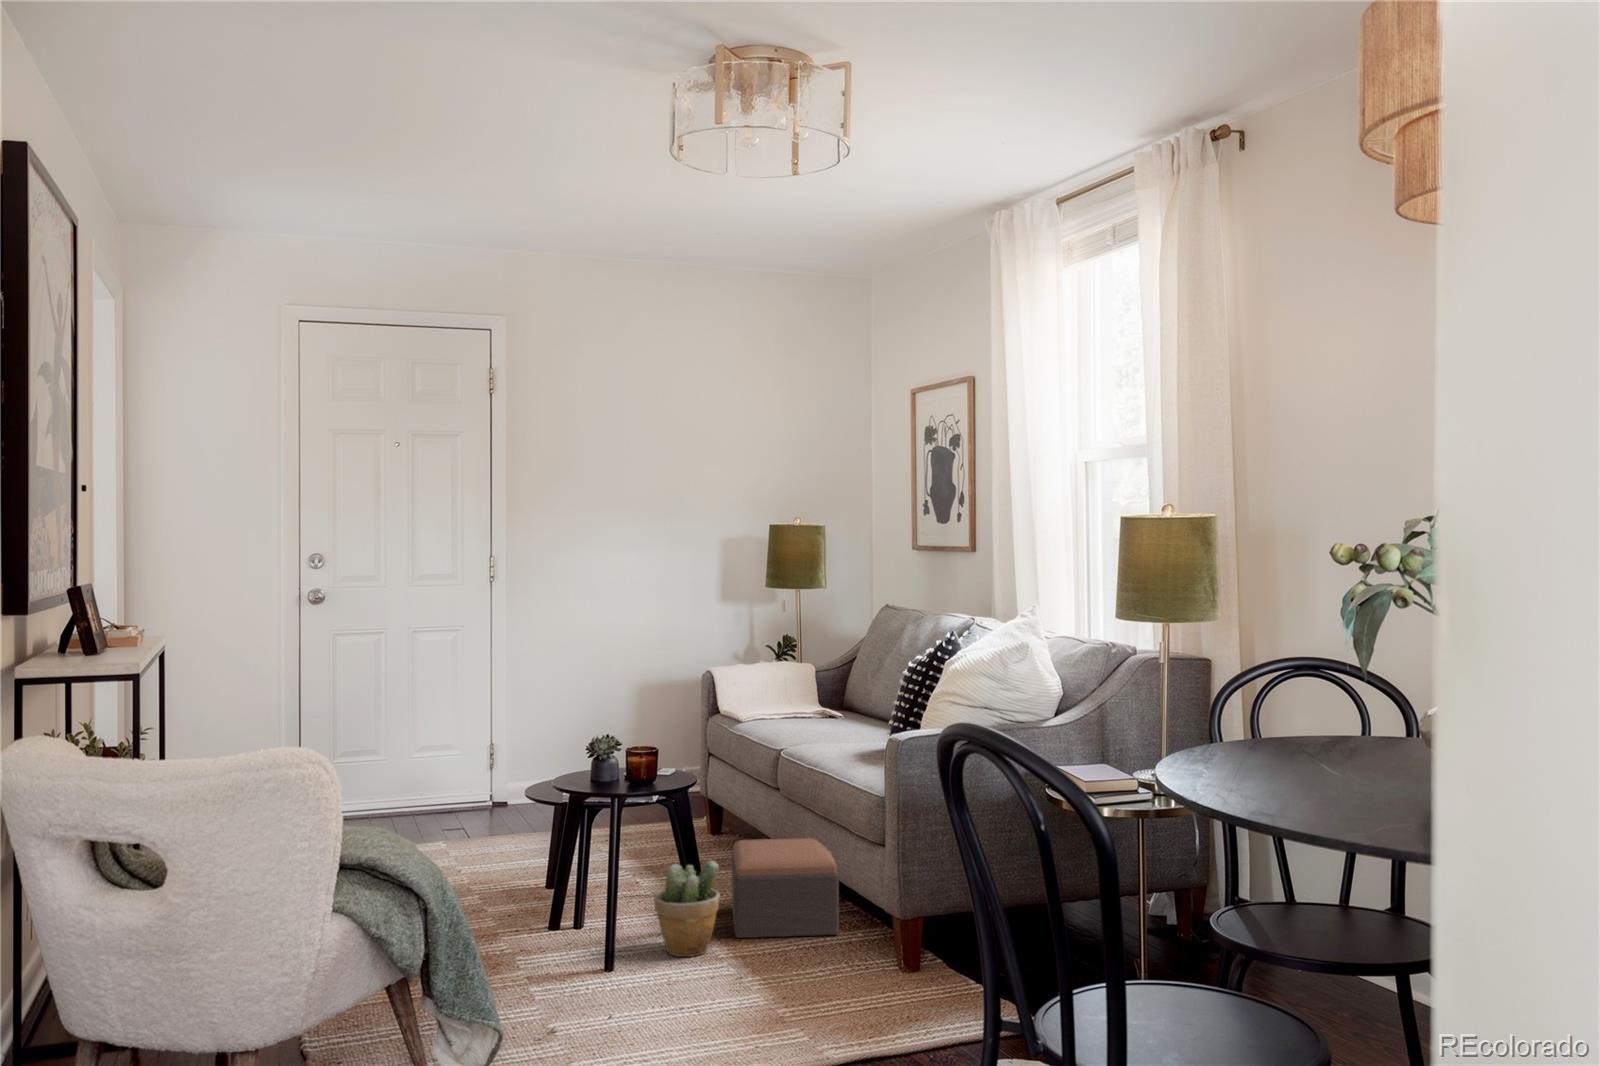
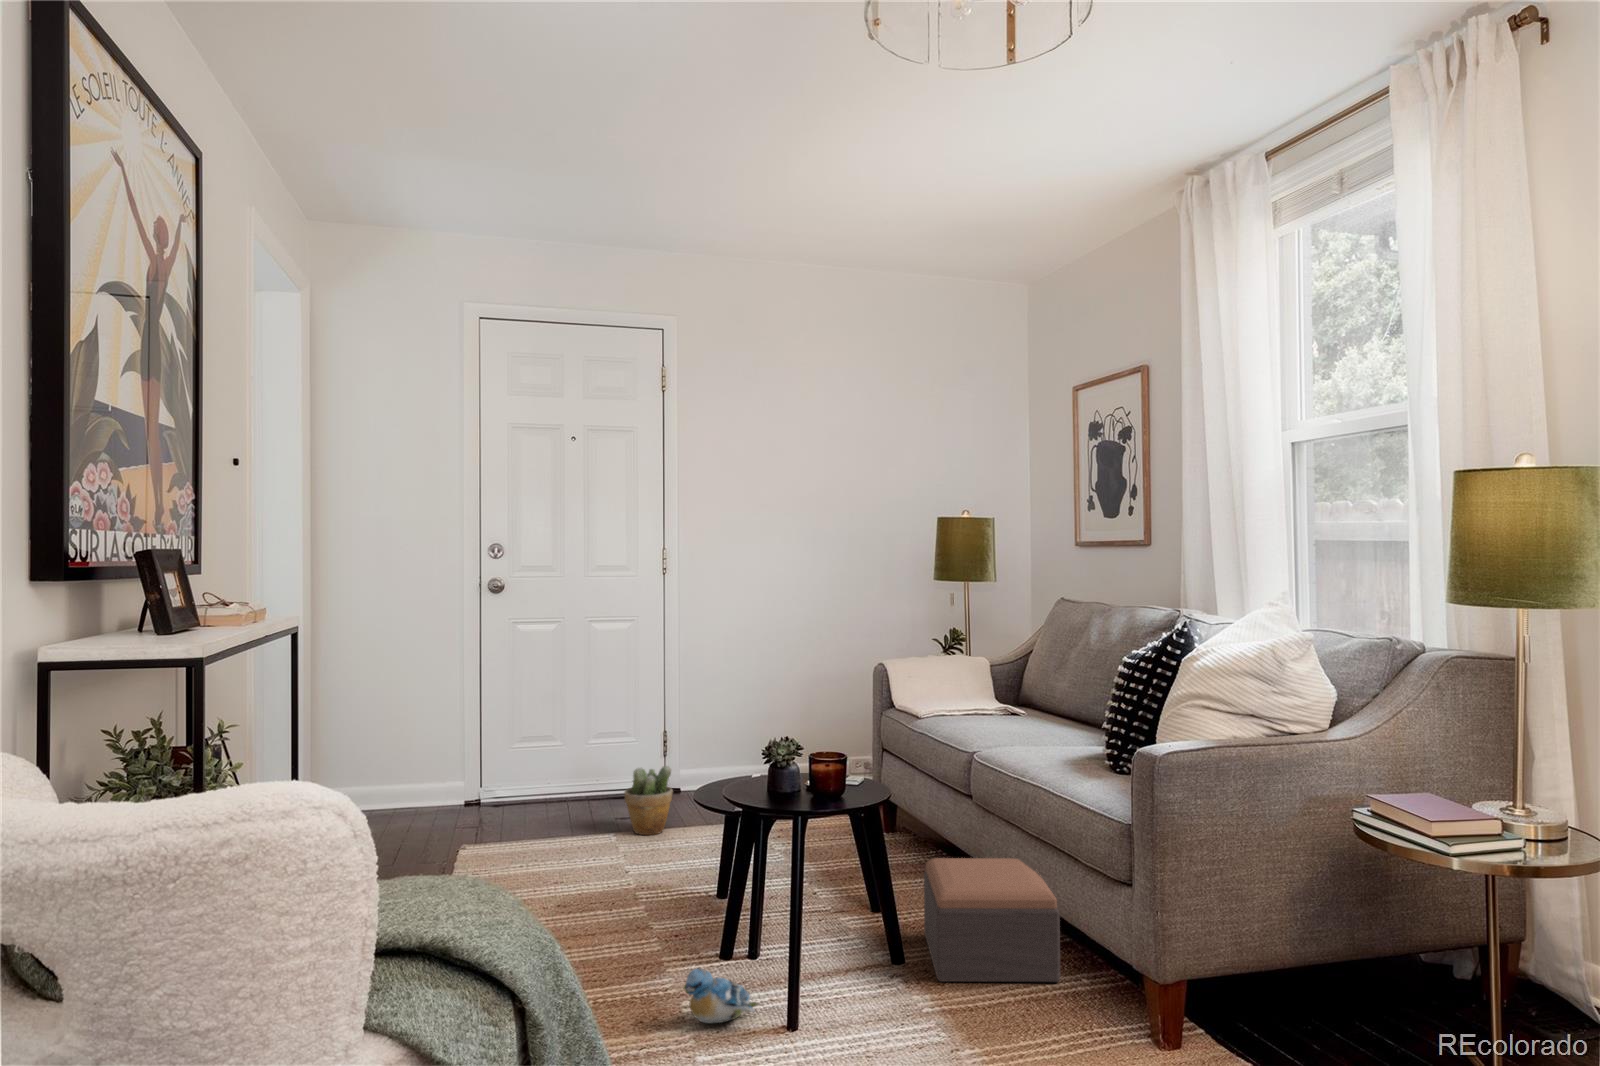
potted plant: present [654,861,720,957] -> present [624,766,673,835]
plush toy: none [515,925,579,970] -> present [684,969,758,1023]

